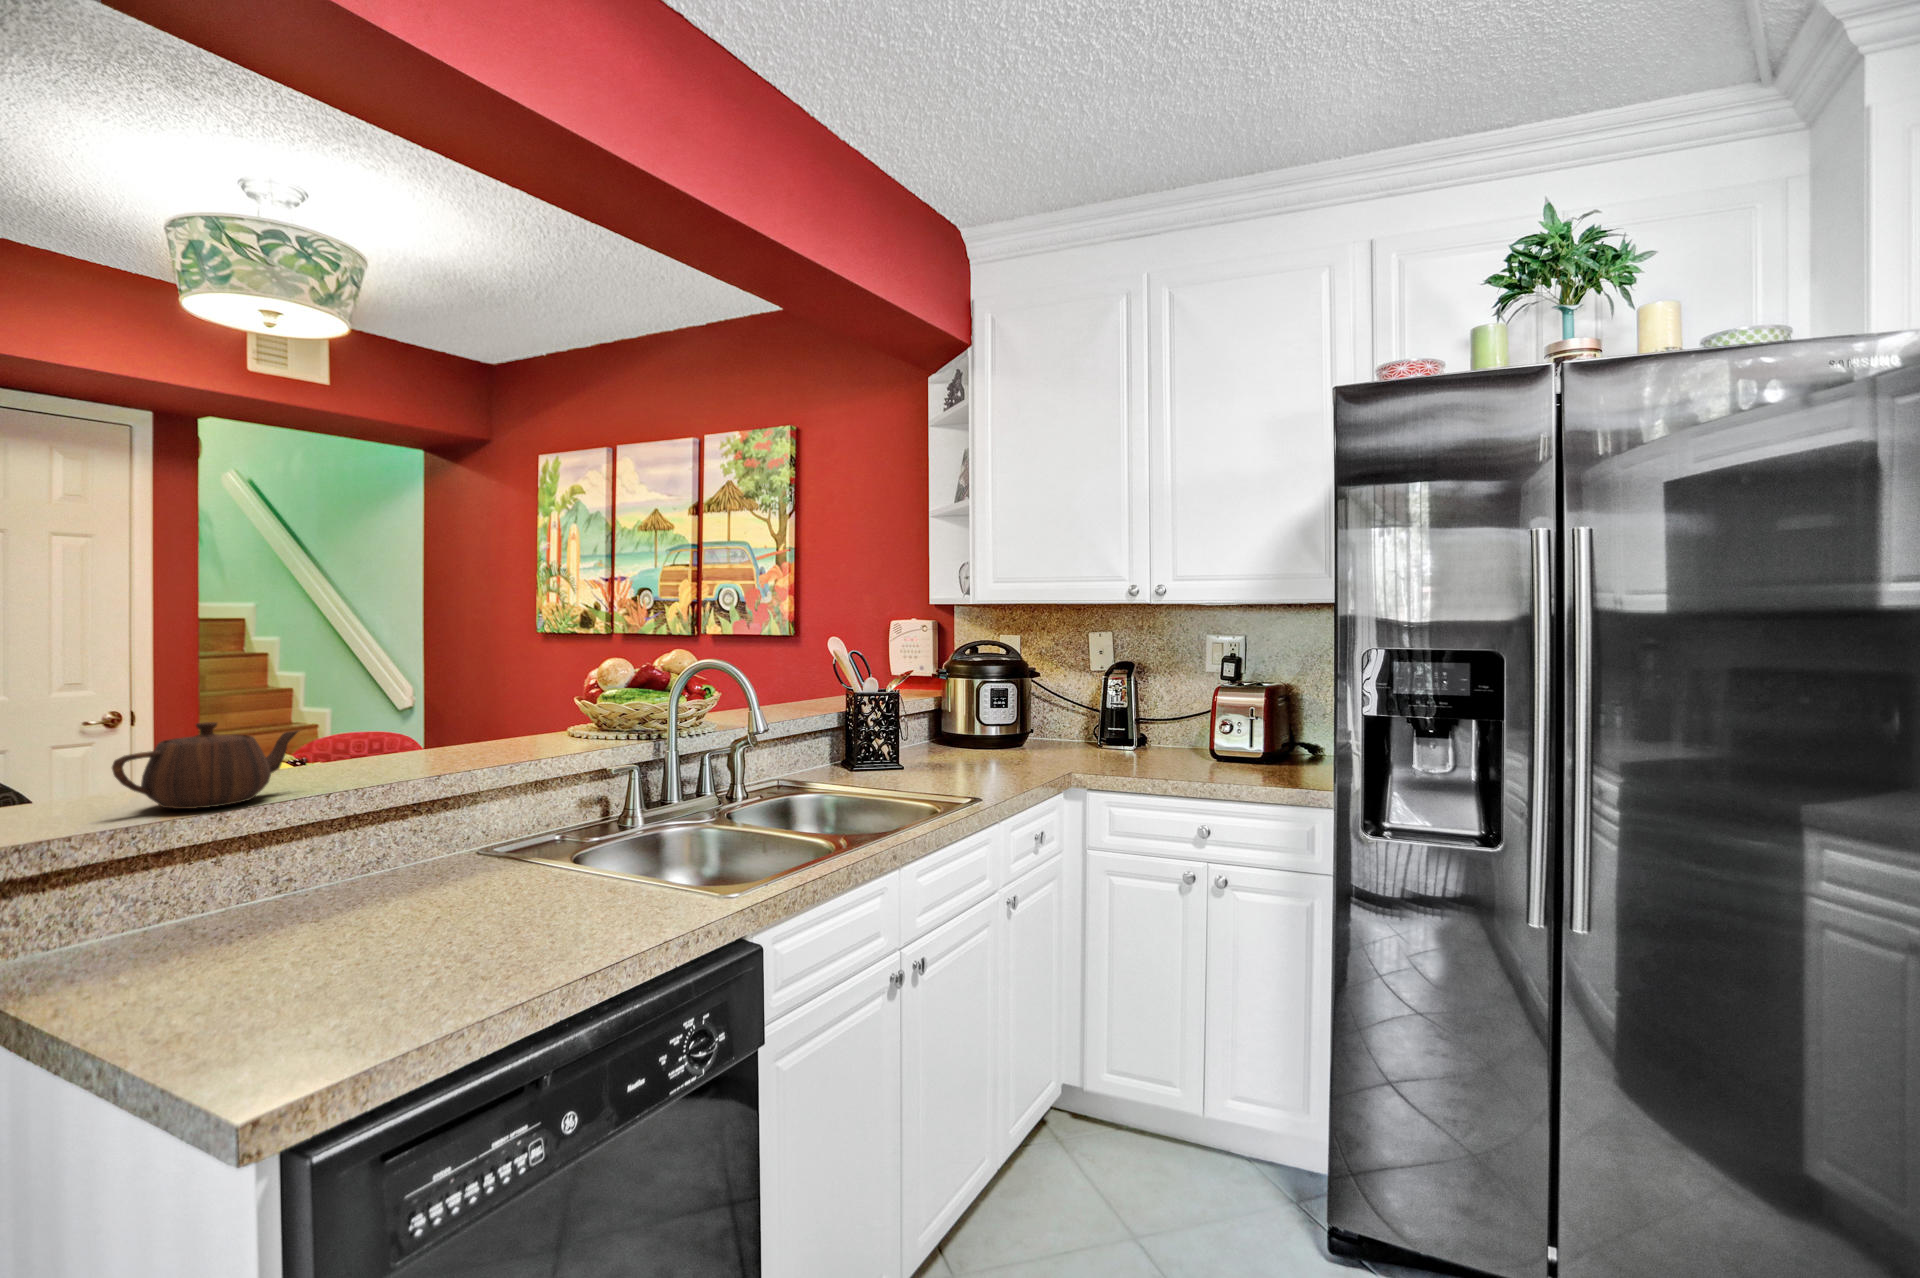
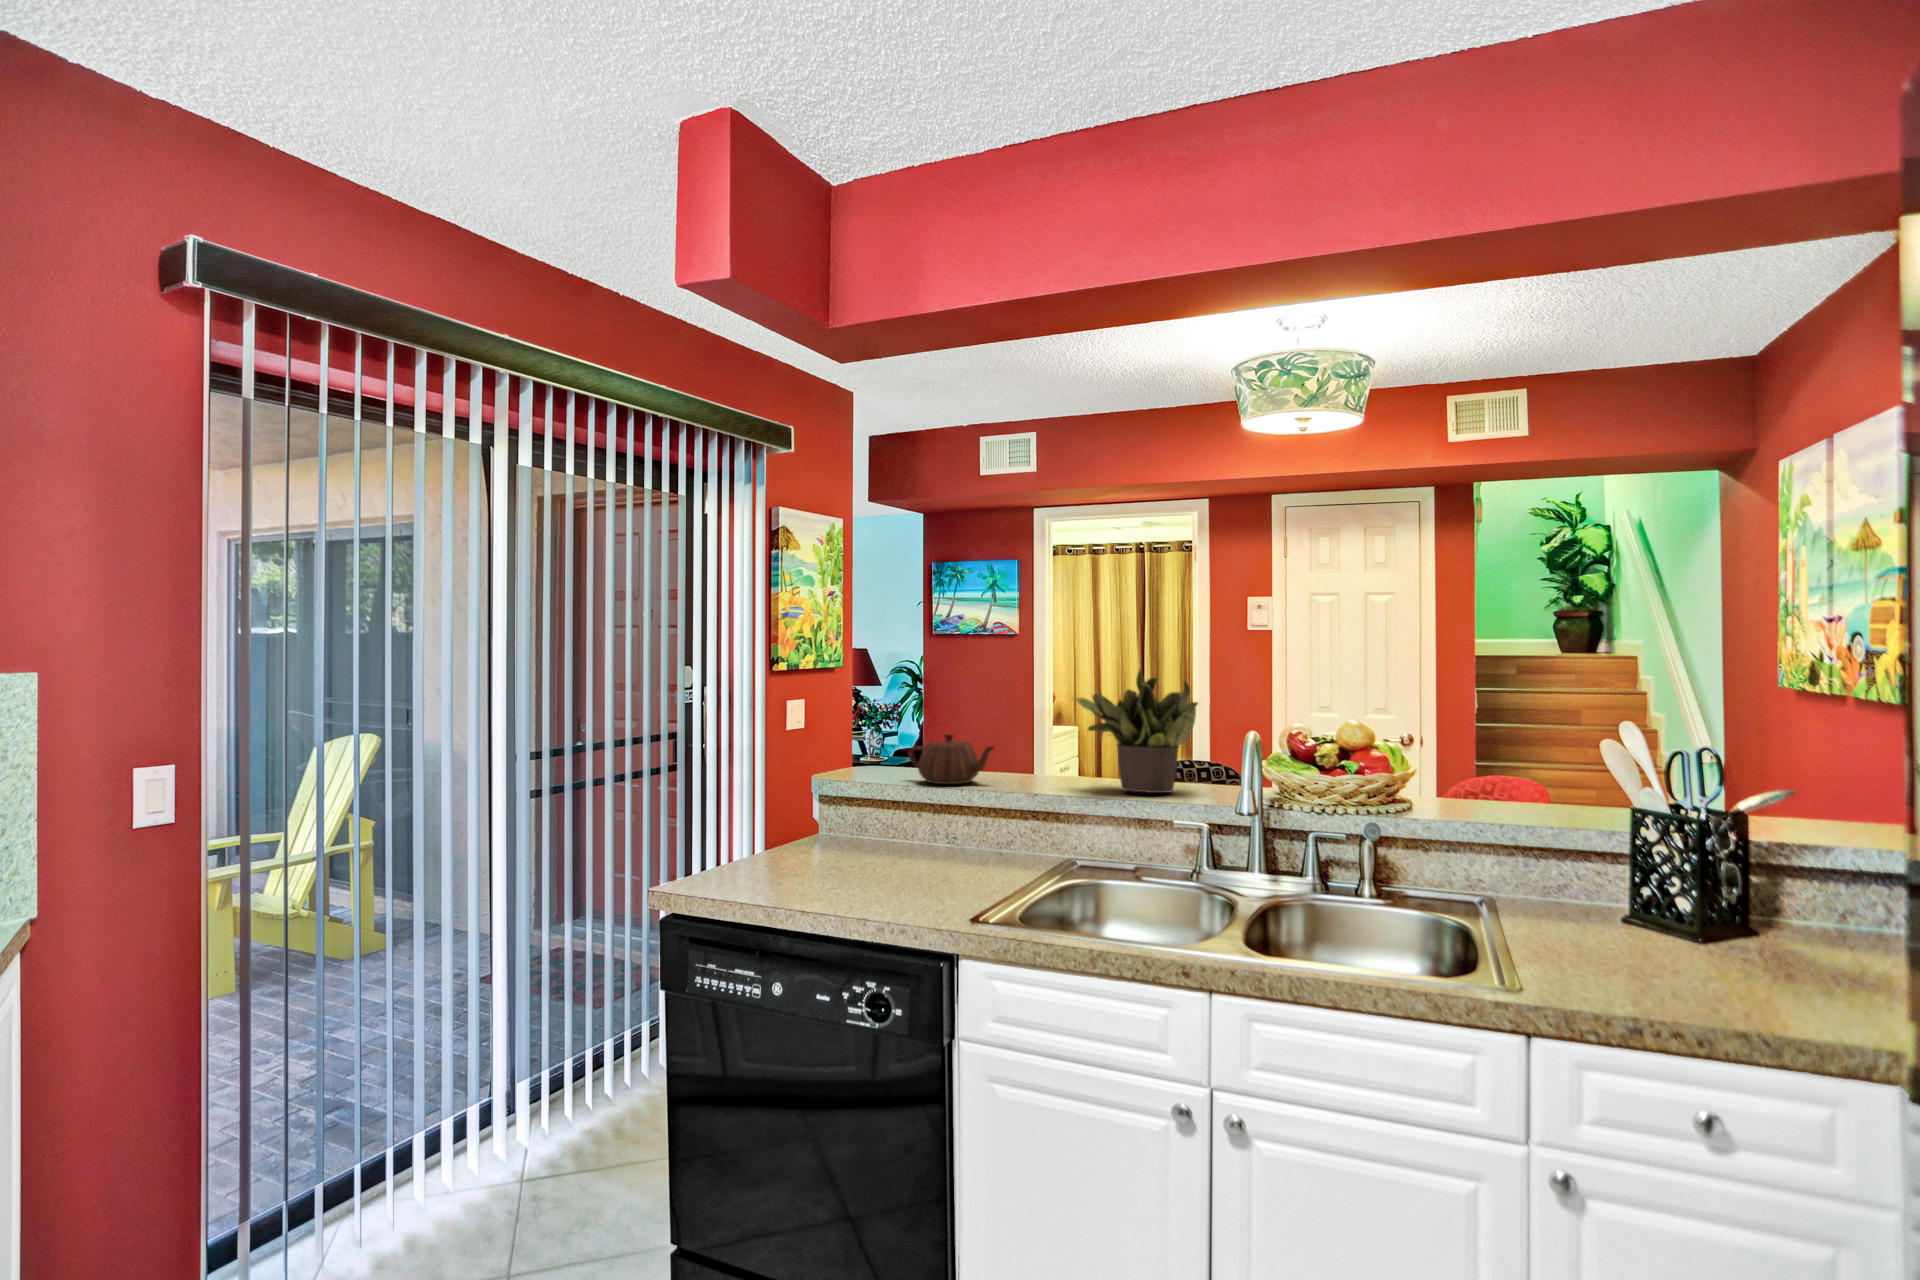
potted plant: none [399,606,551,758] -> present [1074,670,1198,793]

